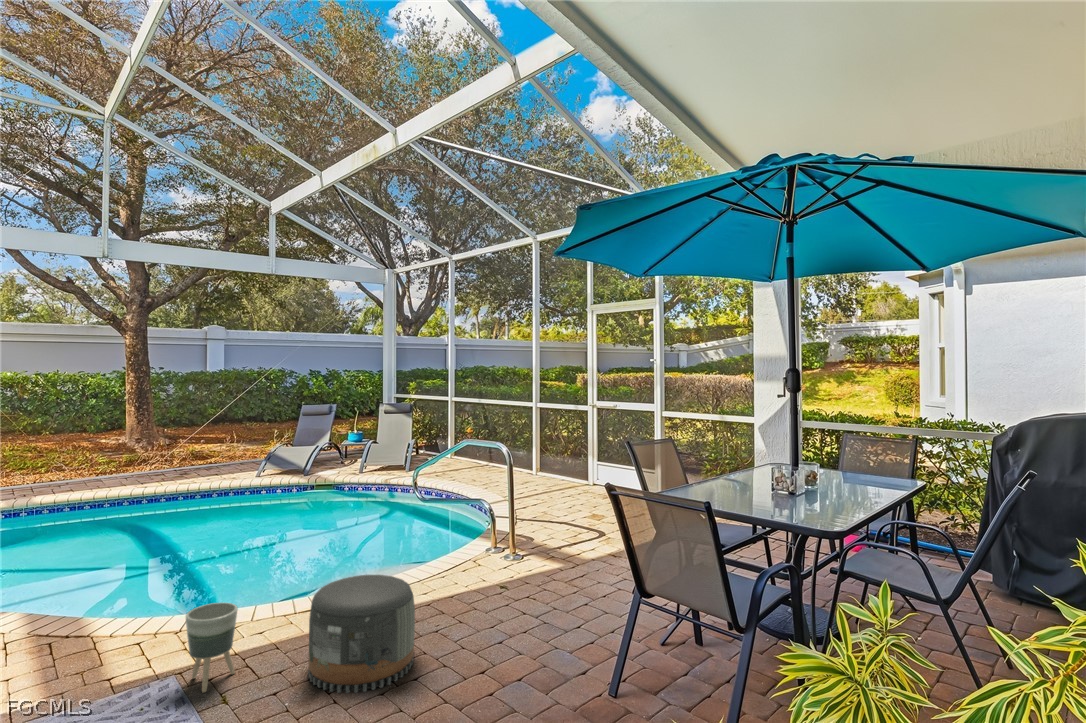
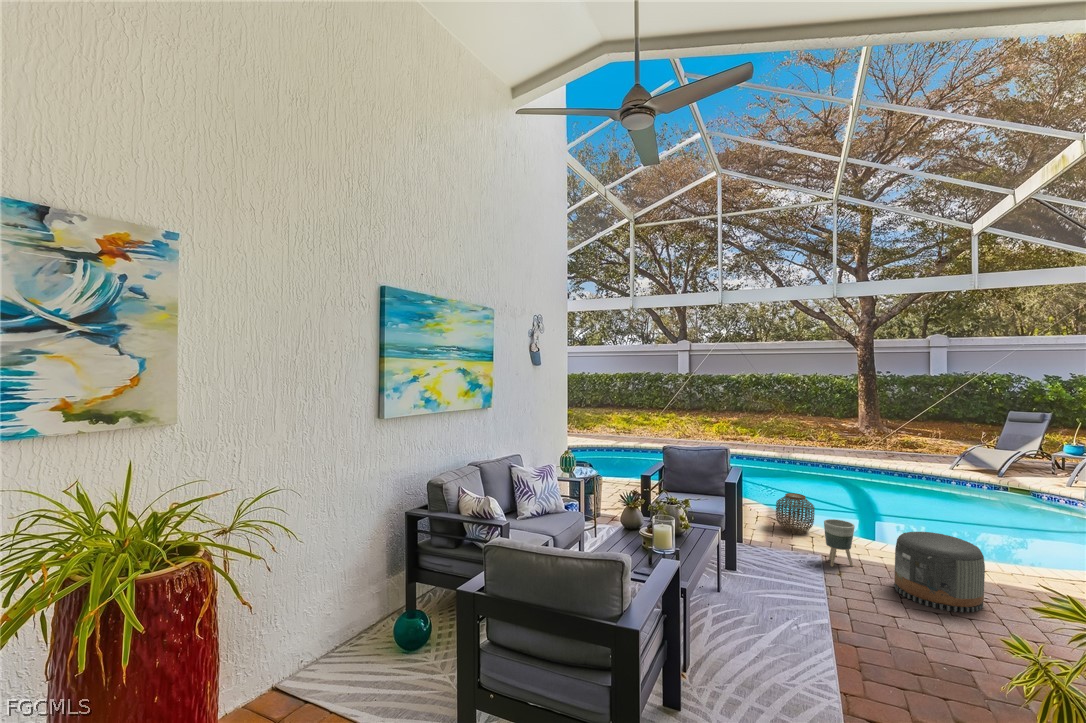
woven basket: none [63,576,142,654] -> present [776,493,815,534]

